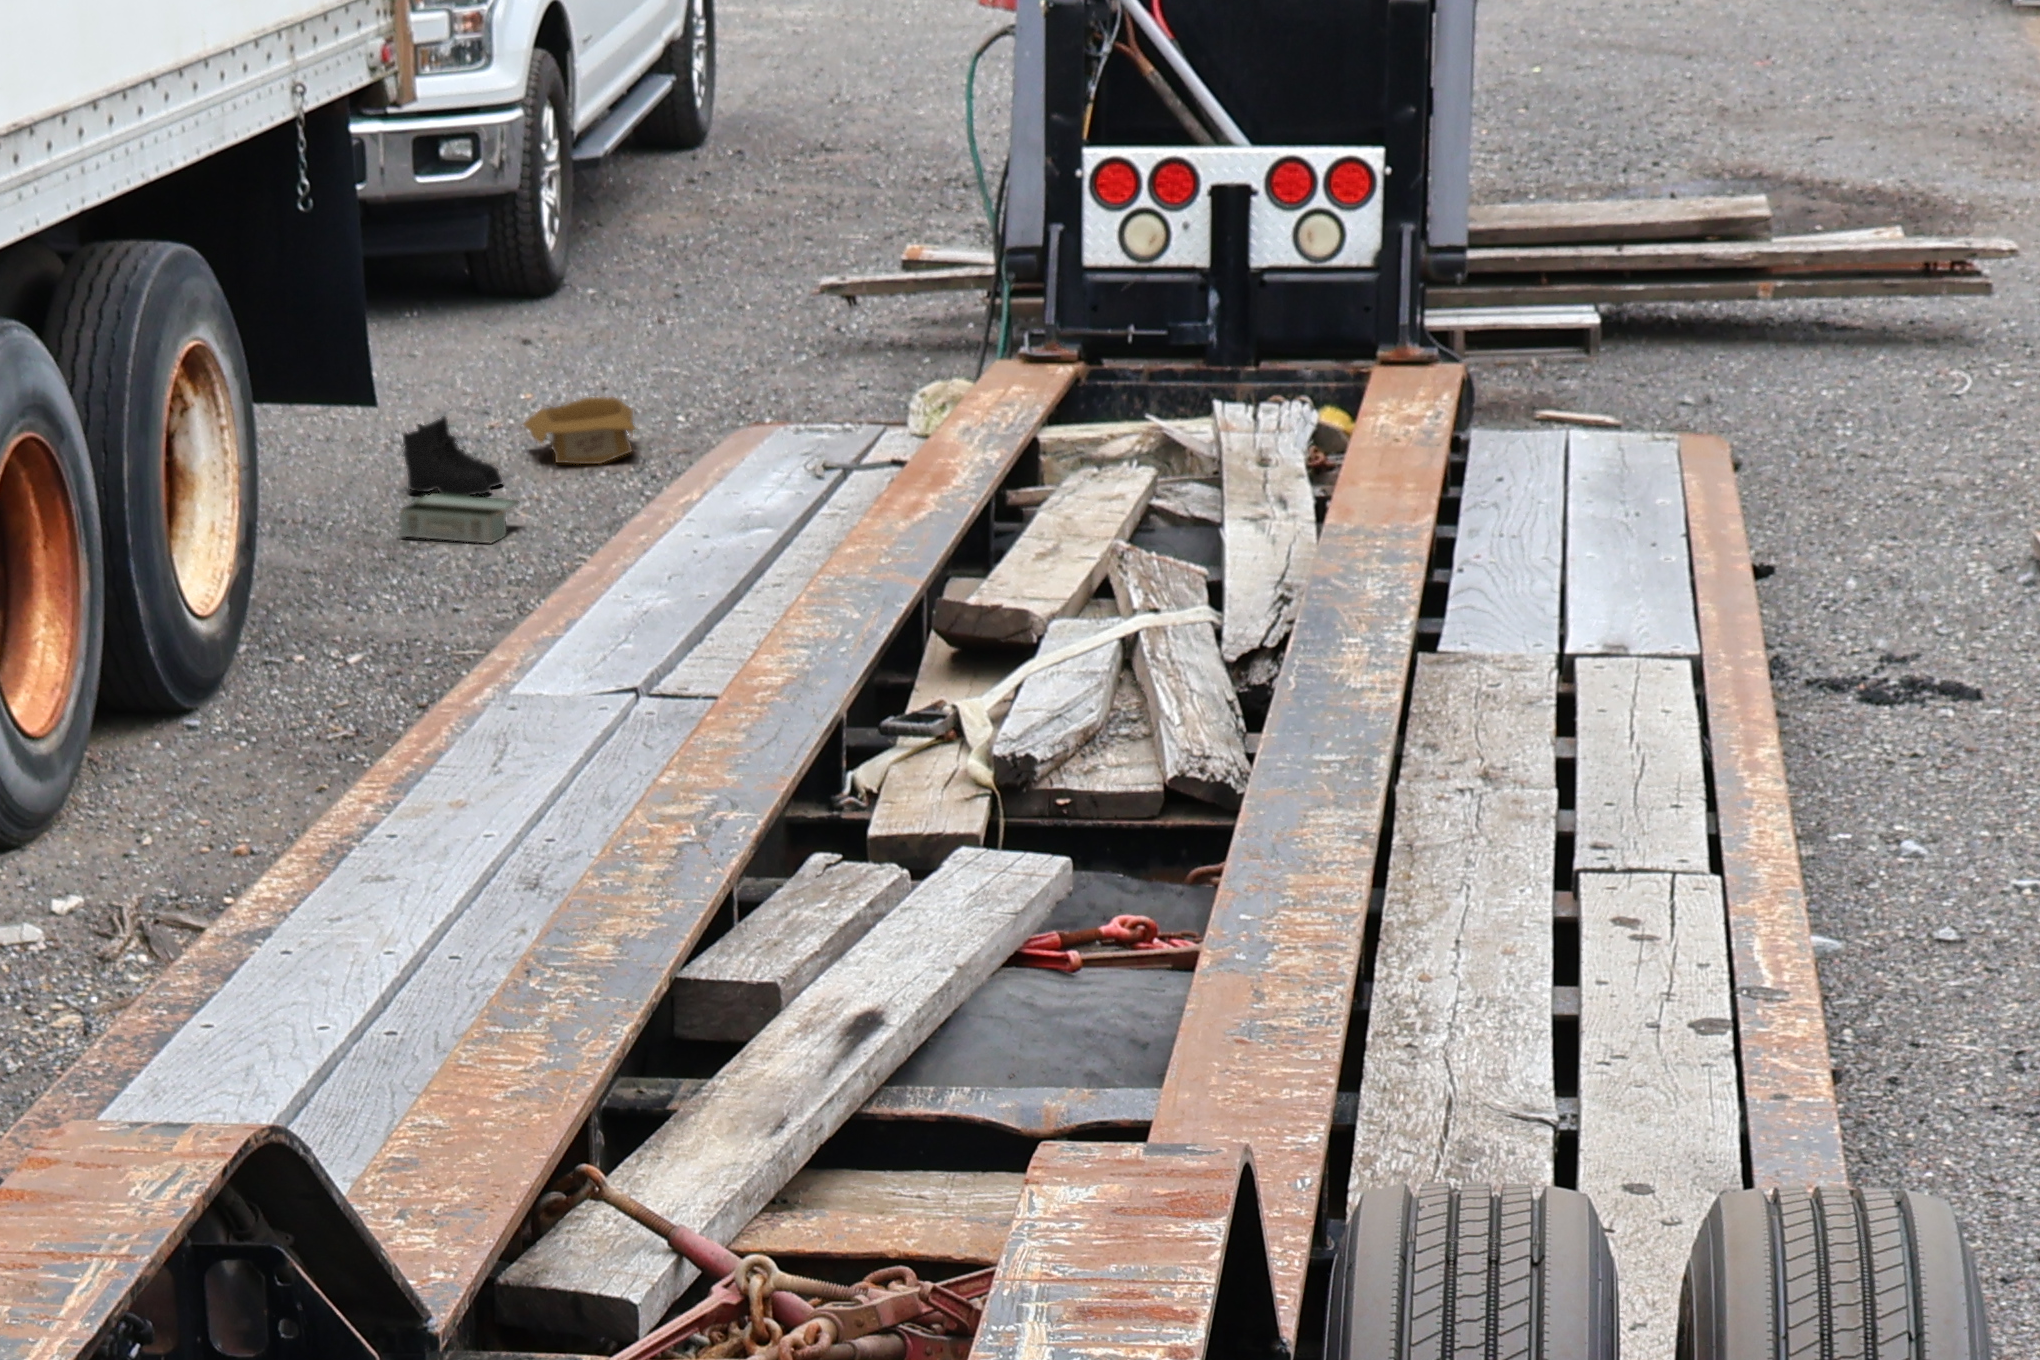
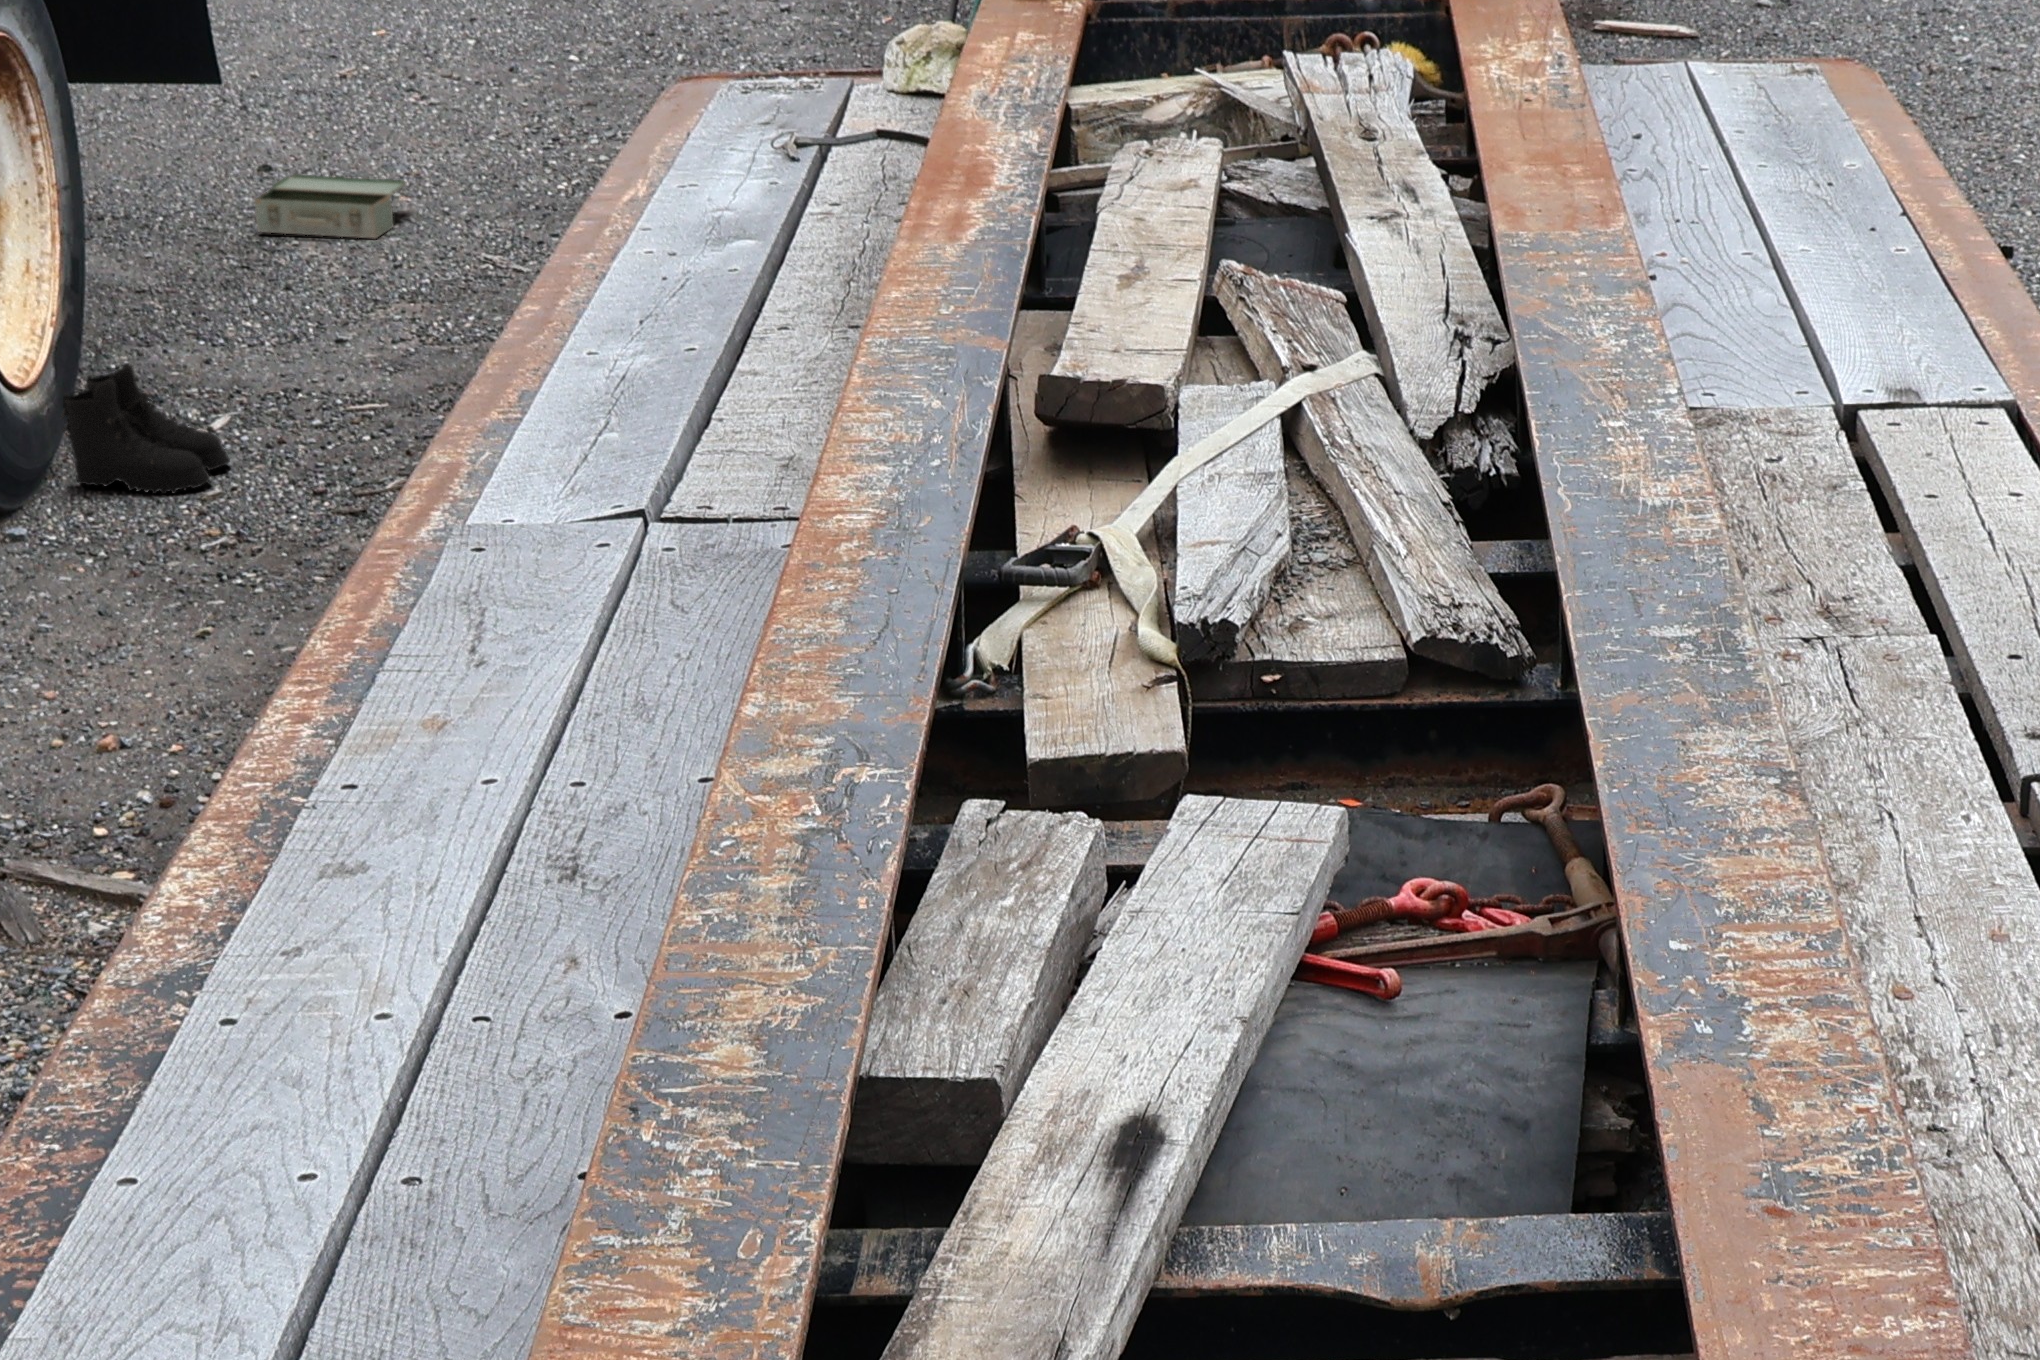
cardboard box: present [523,397,636,464] -> none [392,37,542,122]
boots: present [401,417,503,496] -> present [61,363,229,494]

